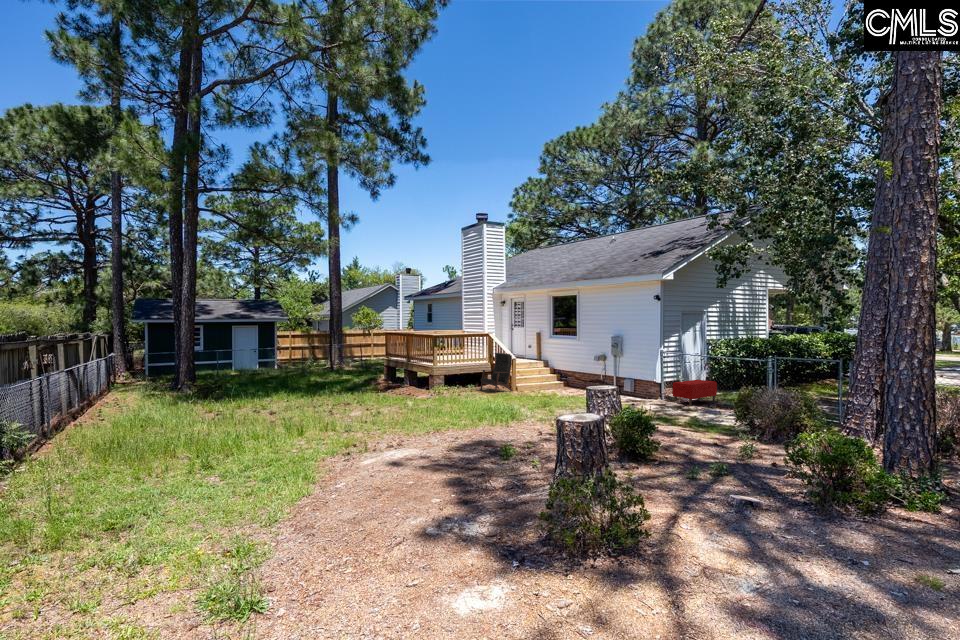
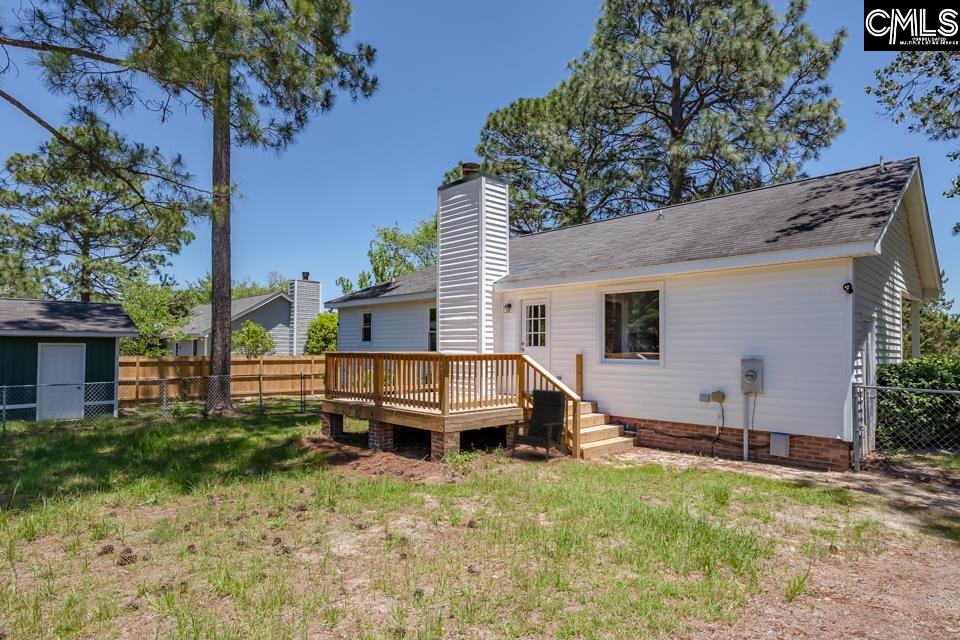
bench: present [673,380,717,406] -> none [860,427,915,476]

